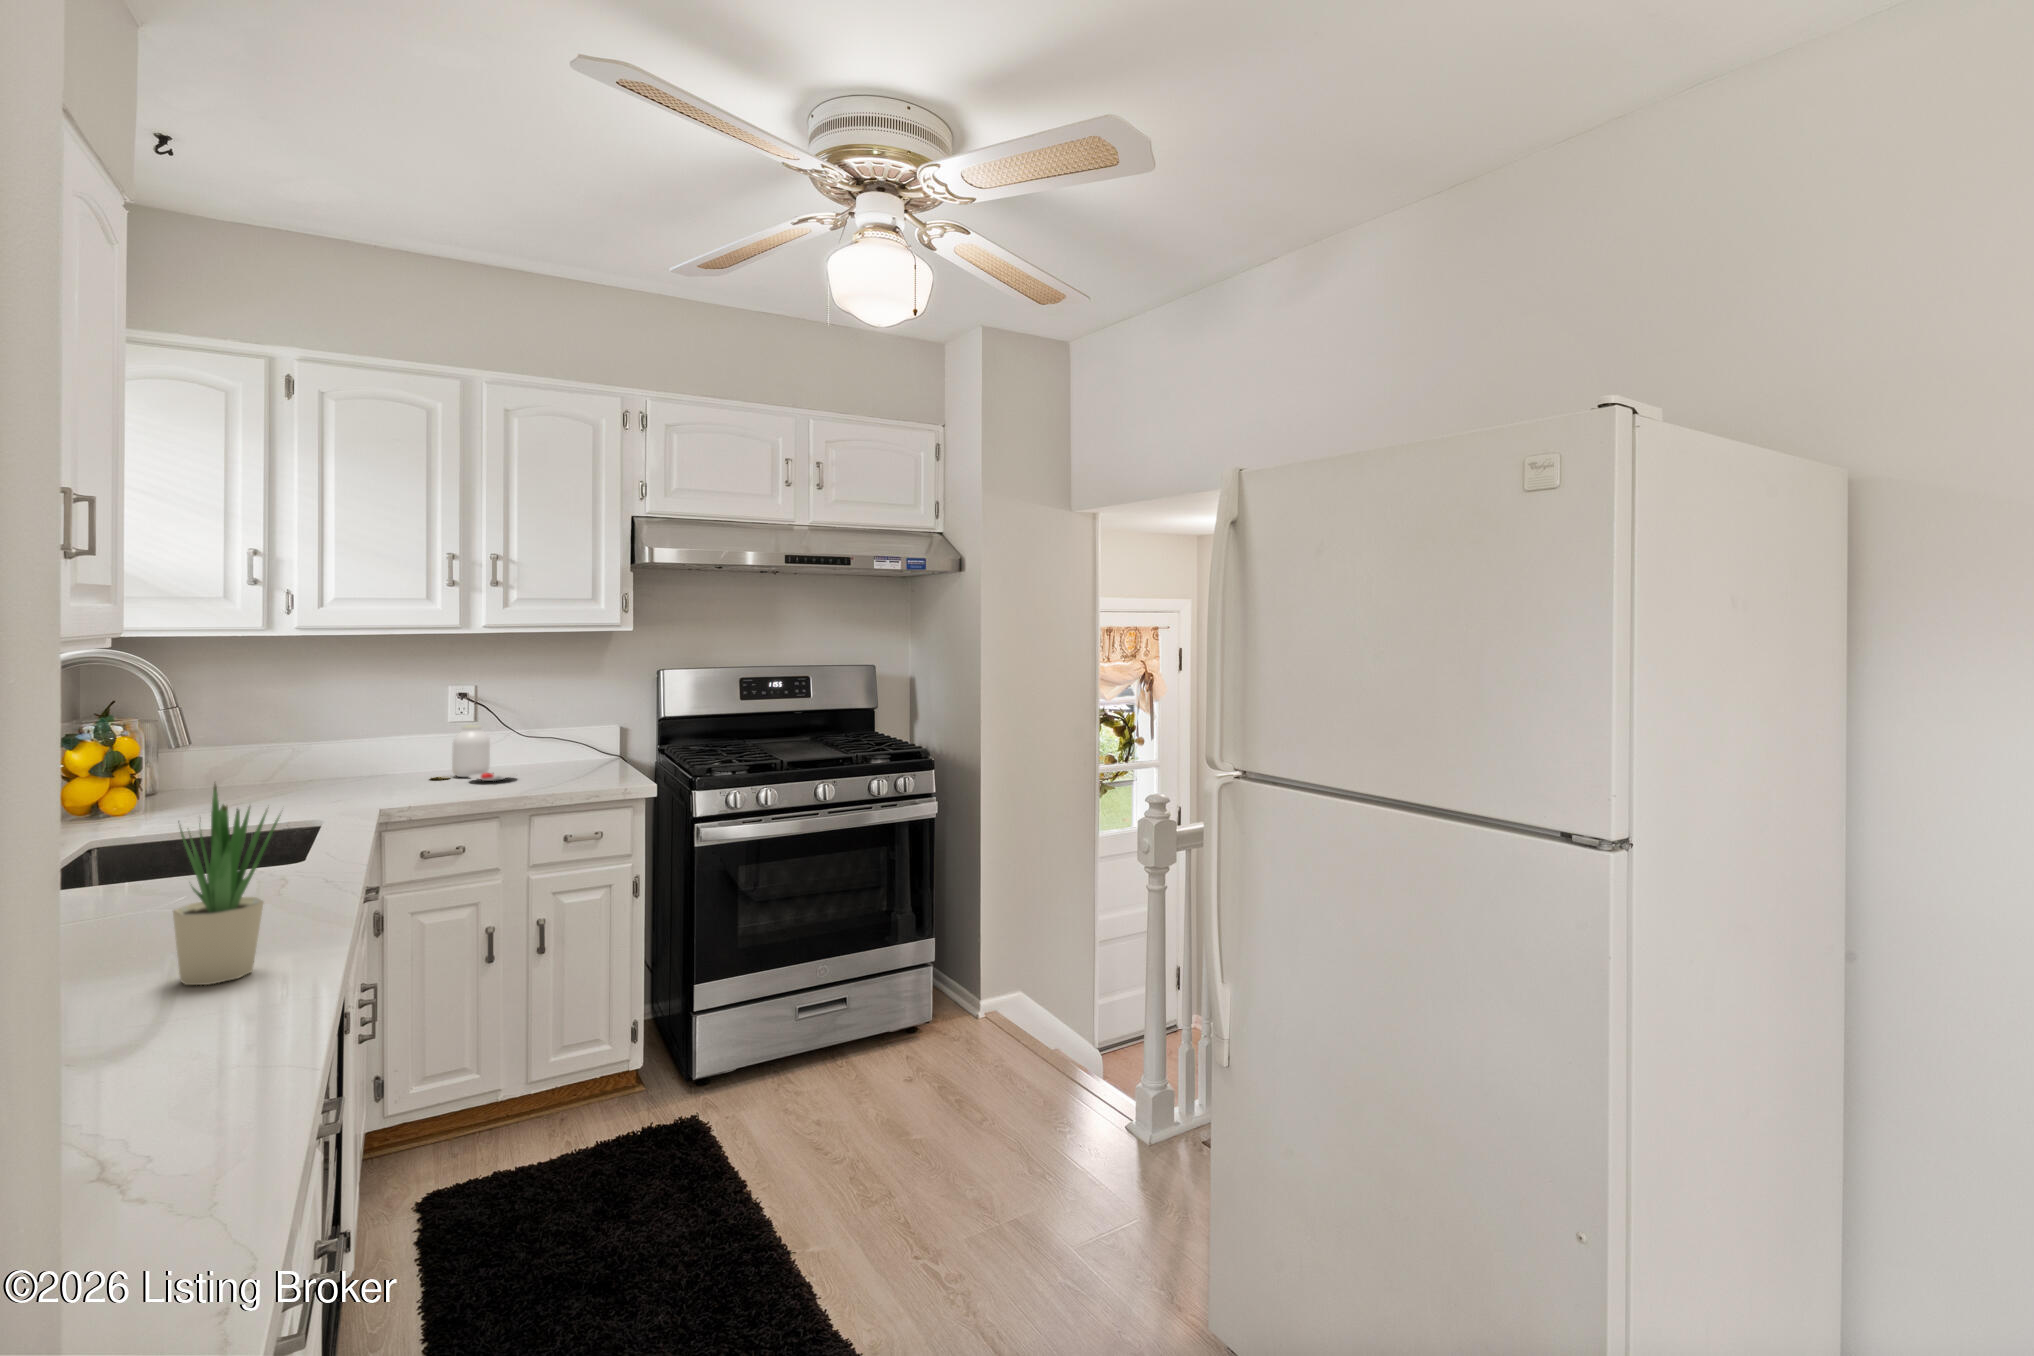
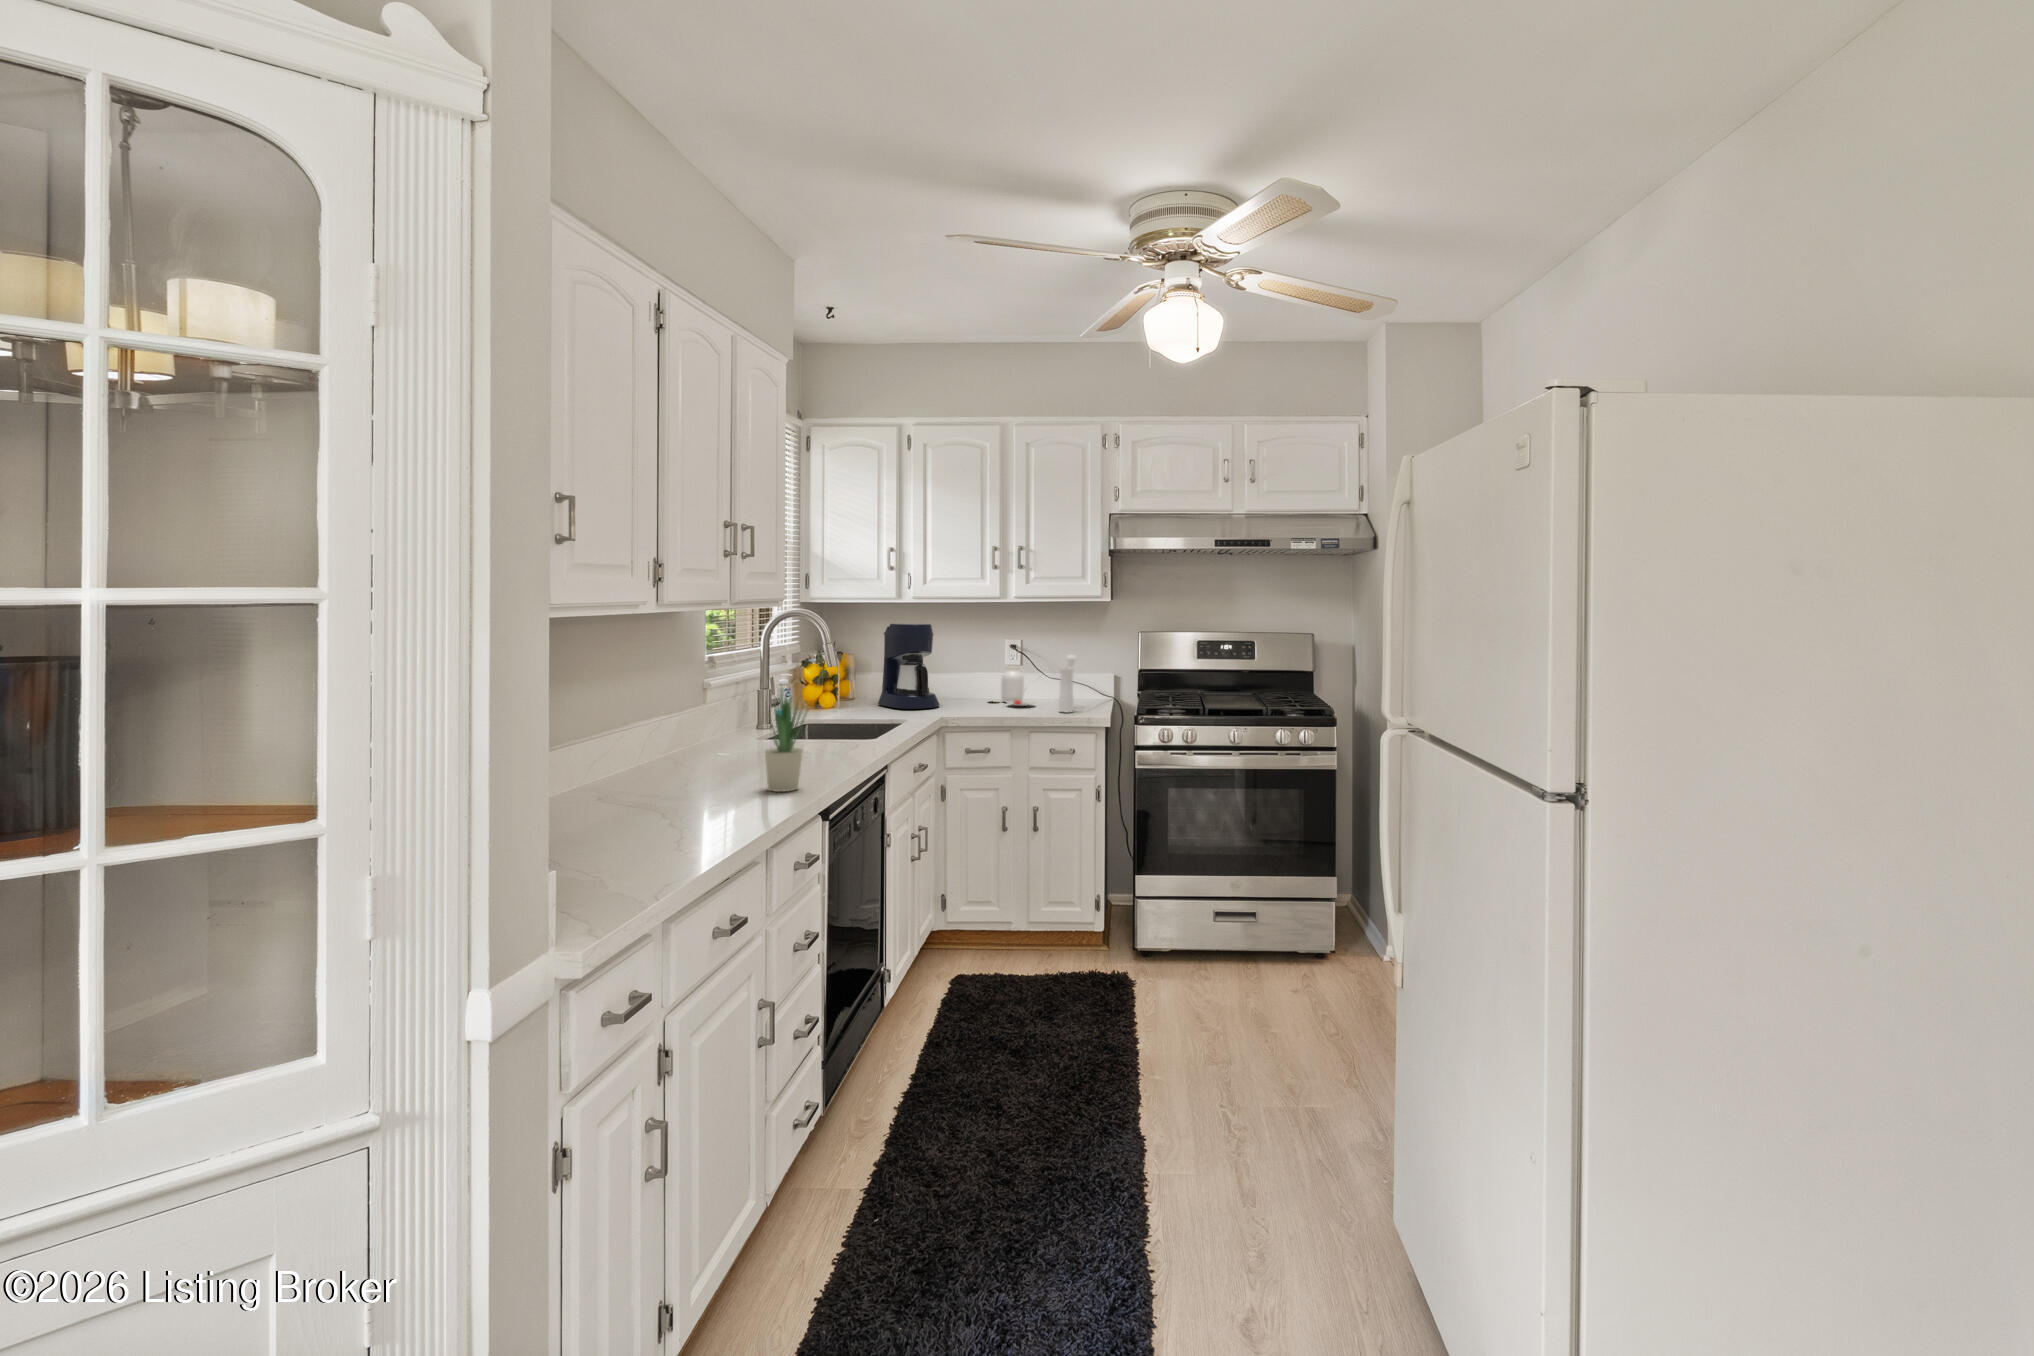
coffee maker: none [228,667,354,803] -> present [878,623,940,709]
pepper mill: none [564,704,589,784] -> present [1059,655,1076,712]

